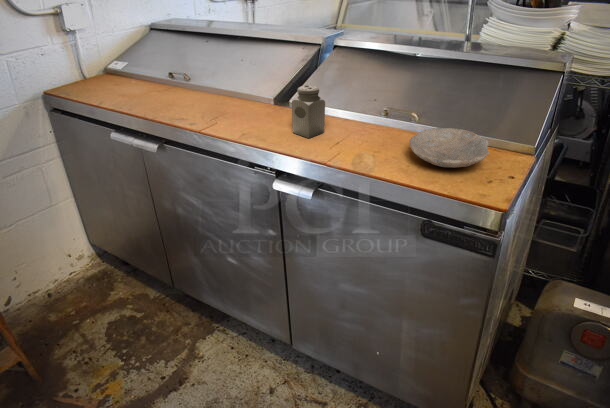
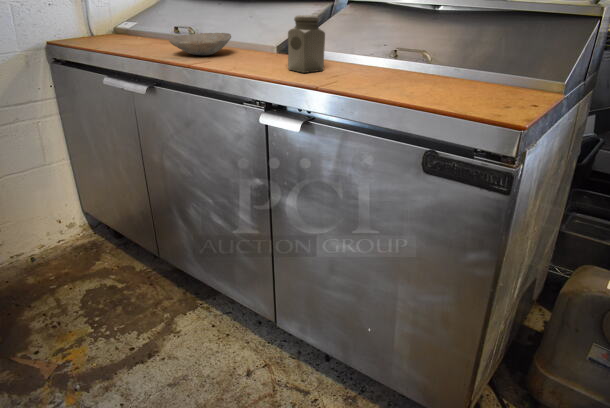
bowl: present [409,128,489,168] -> present [169,33,231,55]

